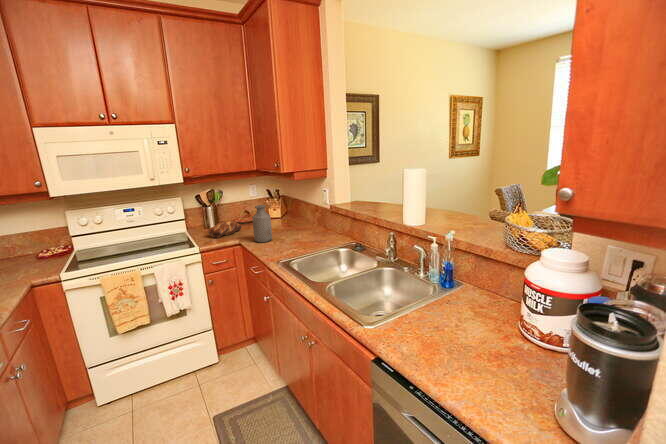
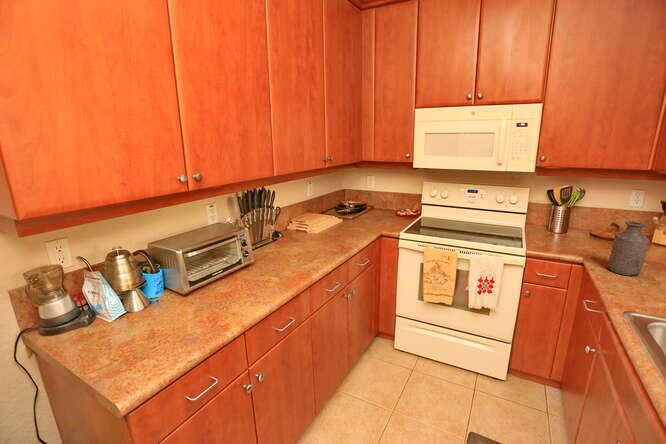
bread loaf: present [208,221,242,238] -> none [546,228,598,247]

